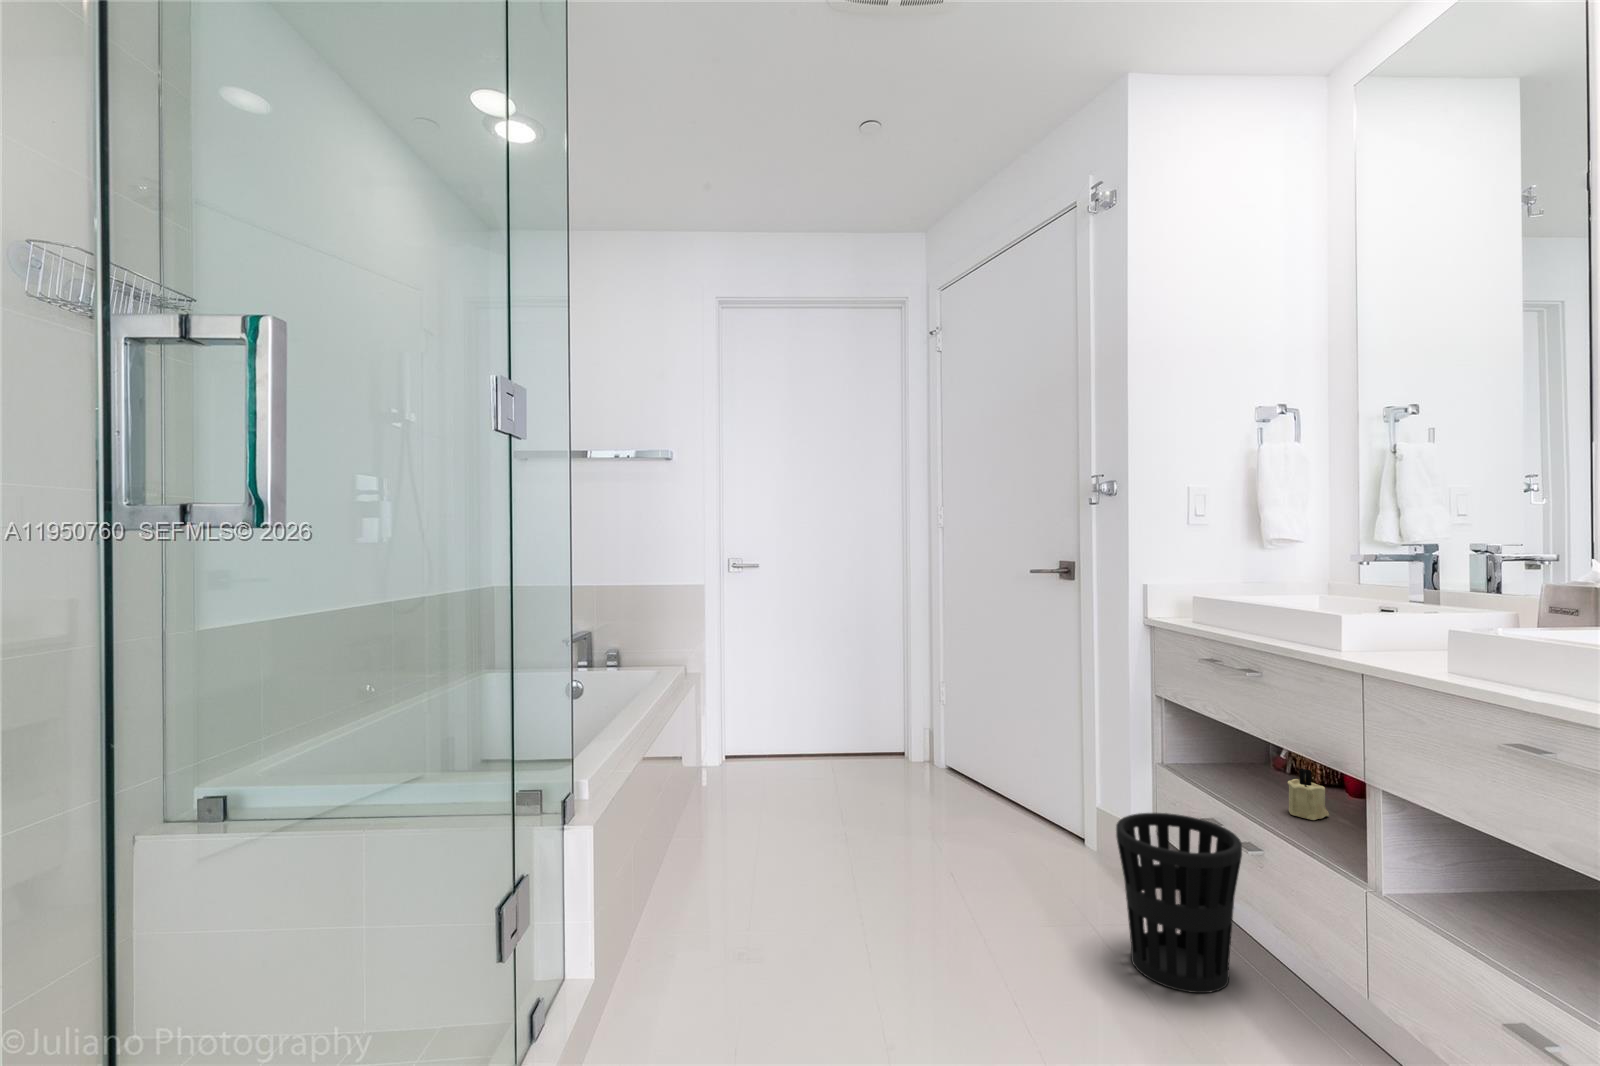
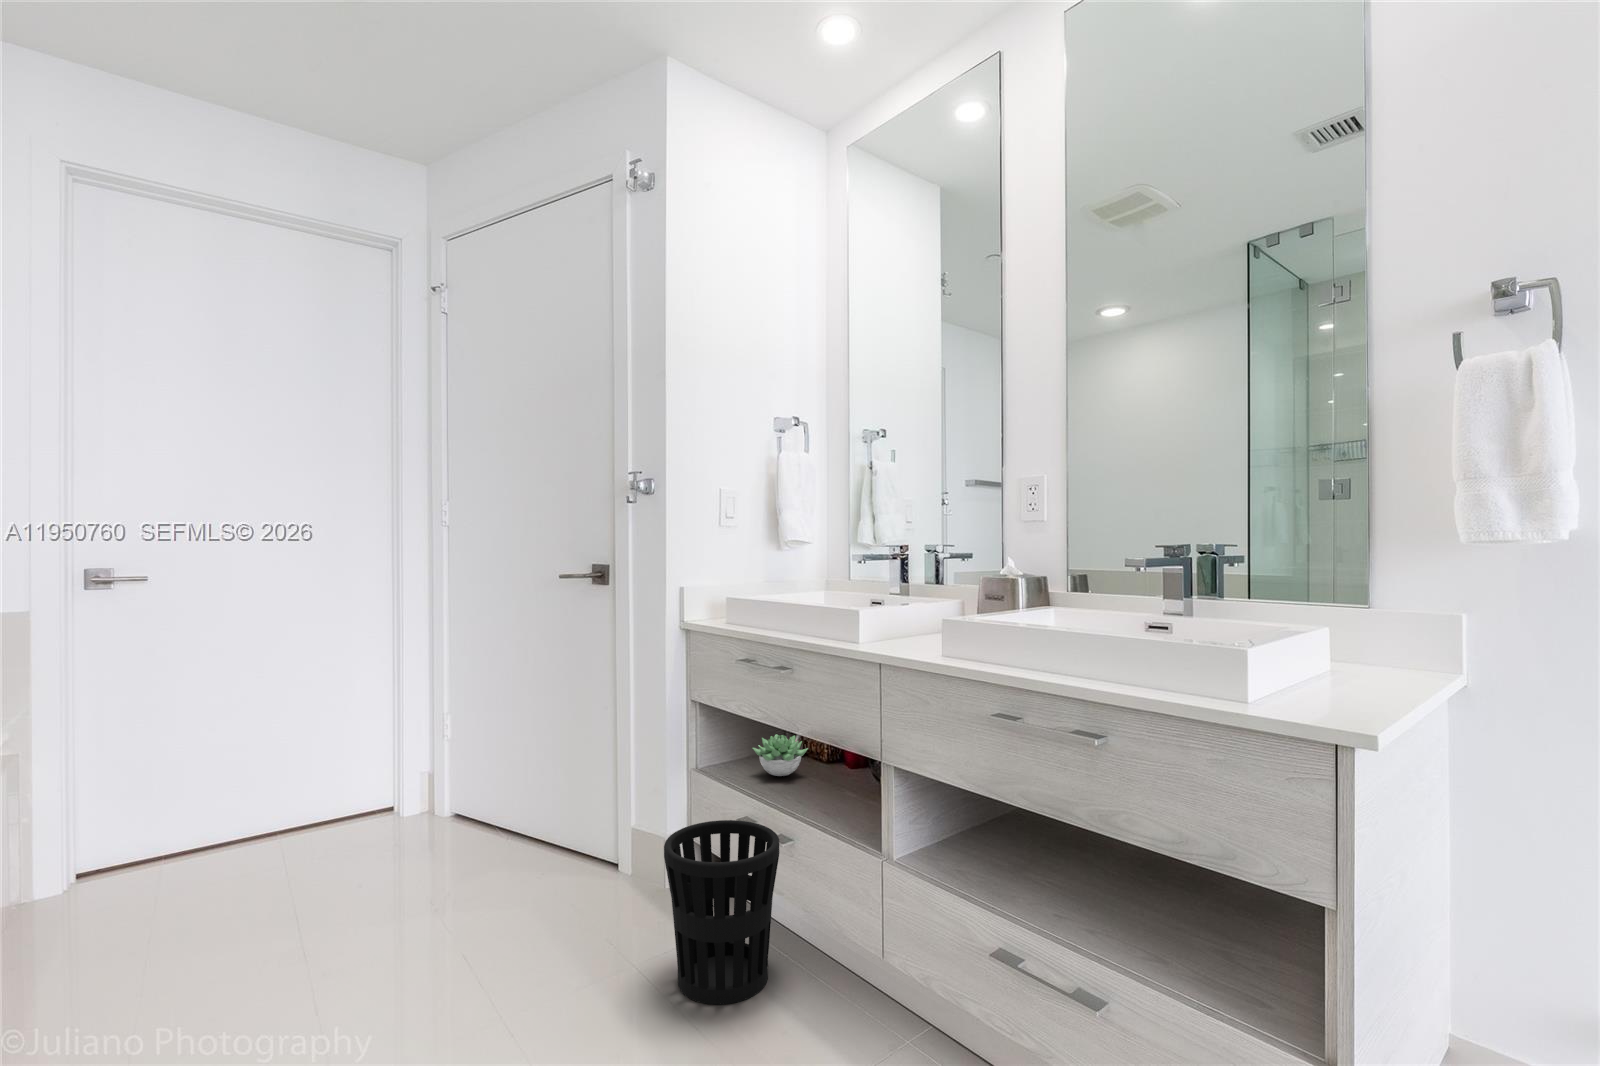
succulent plant: none [1223,742,1291,787] -> present [753,734,808,776]
candle: present [1288,769,1329,820] -> none [810,754,841,800]

